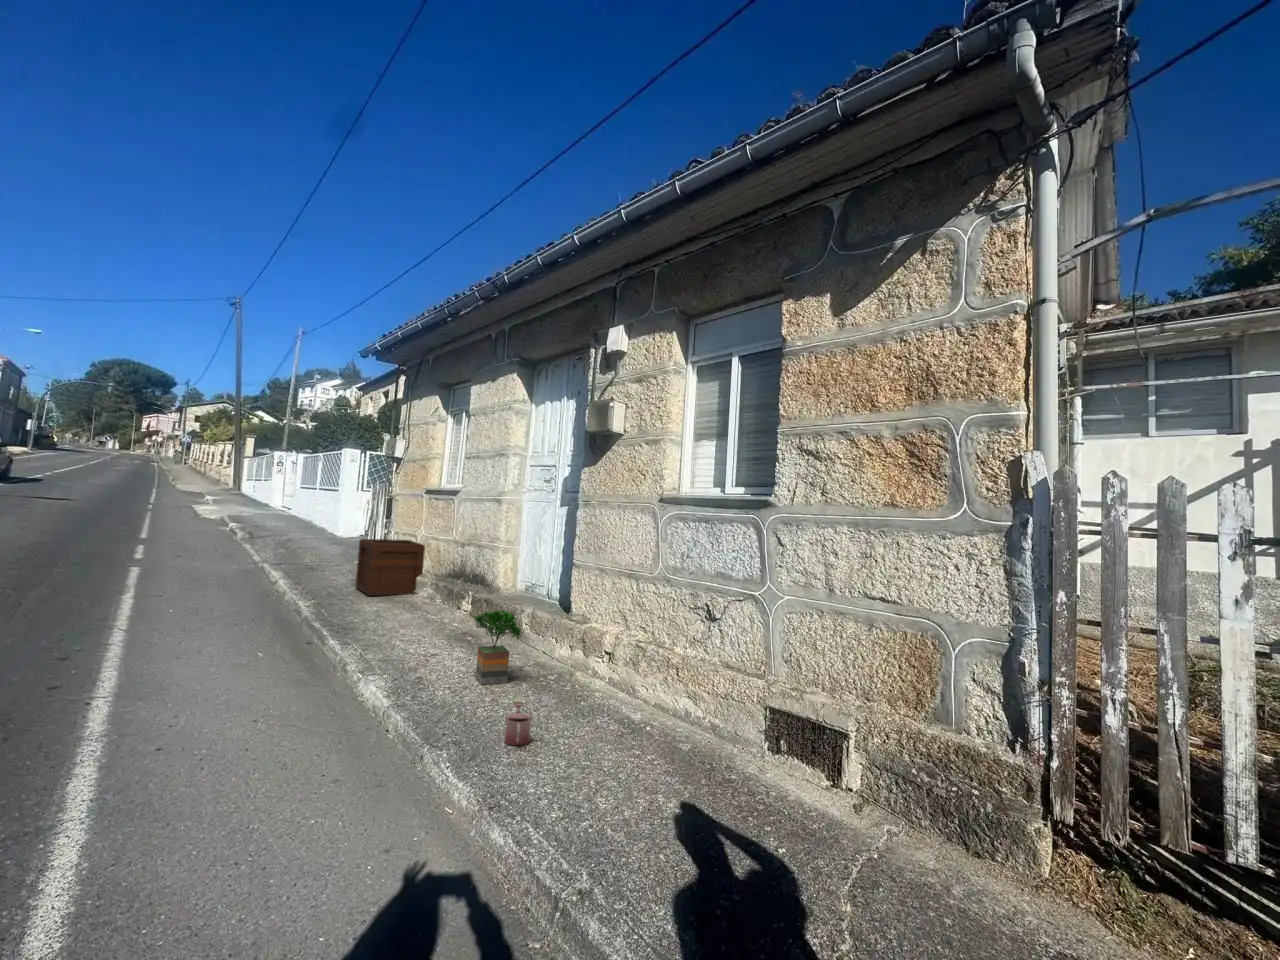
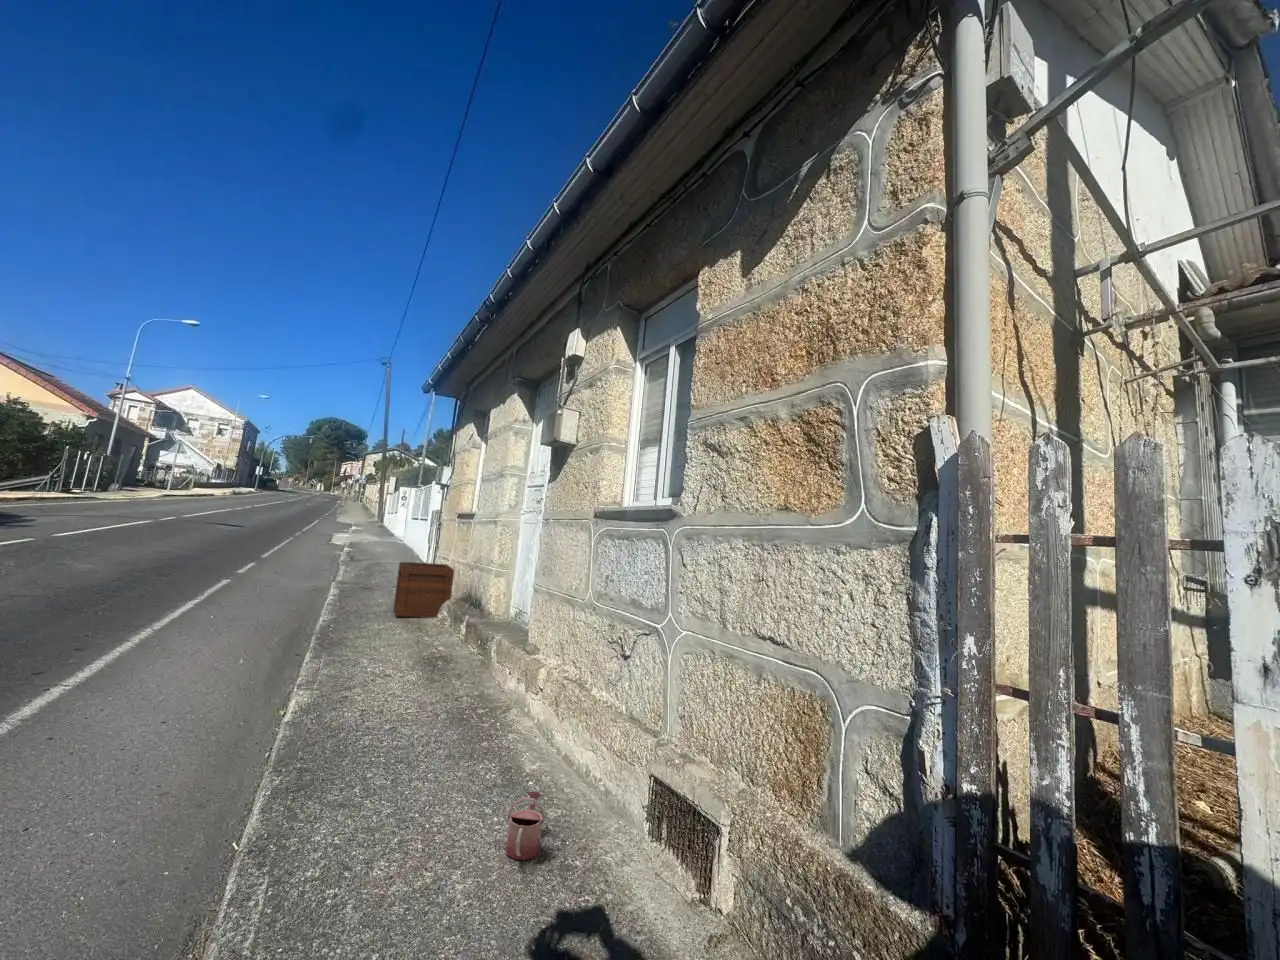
potted tree: present [474,611,522,685] -> none [404,633,456,715]
watering can: present [505,702,532,745] -> present [506,791,545,860]

